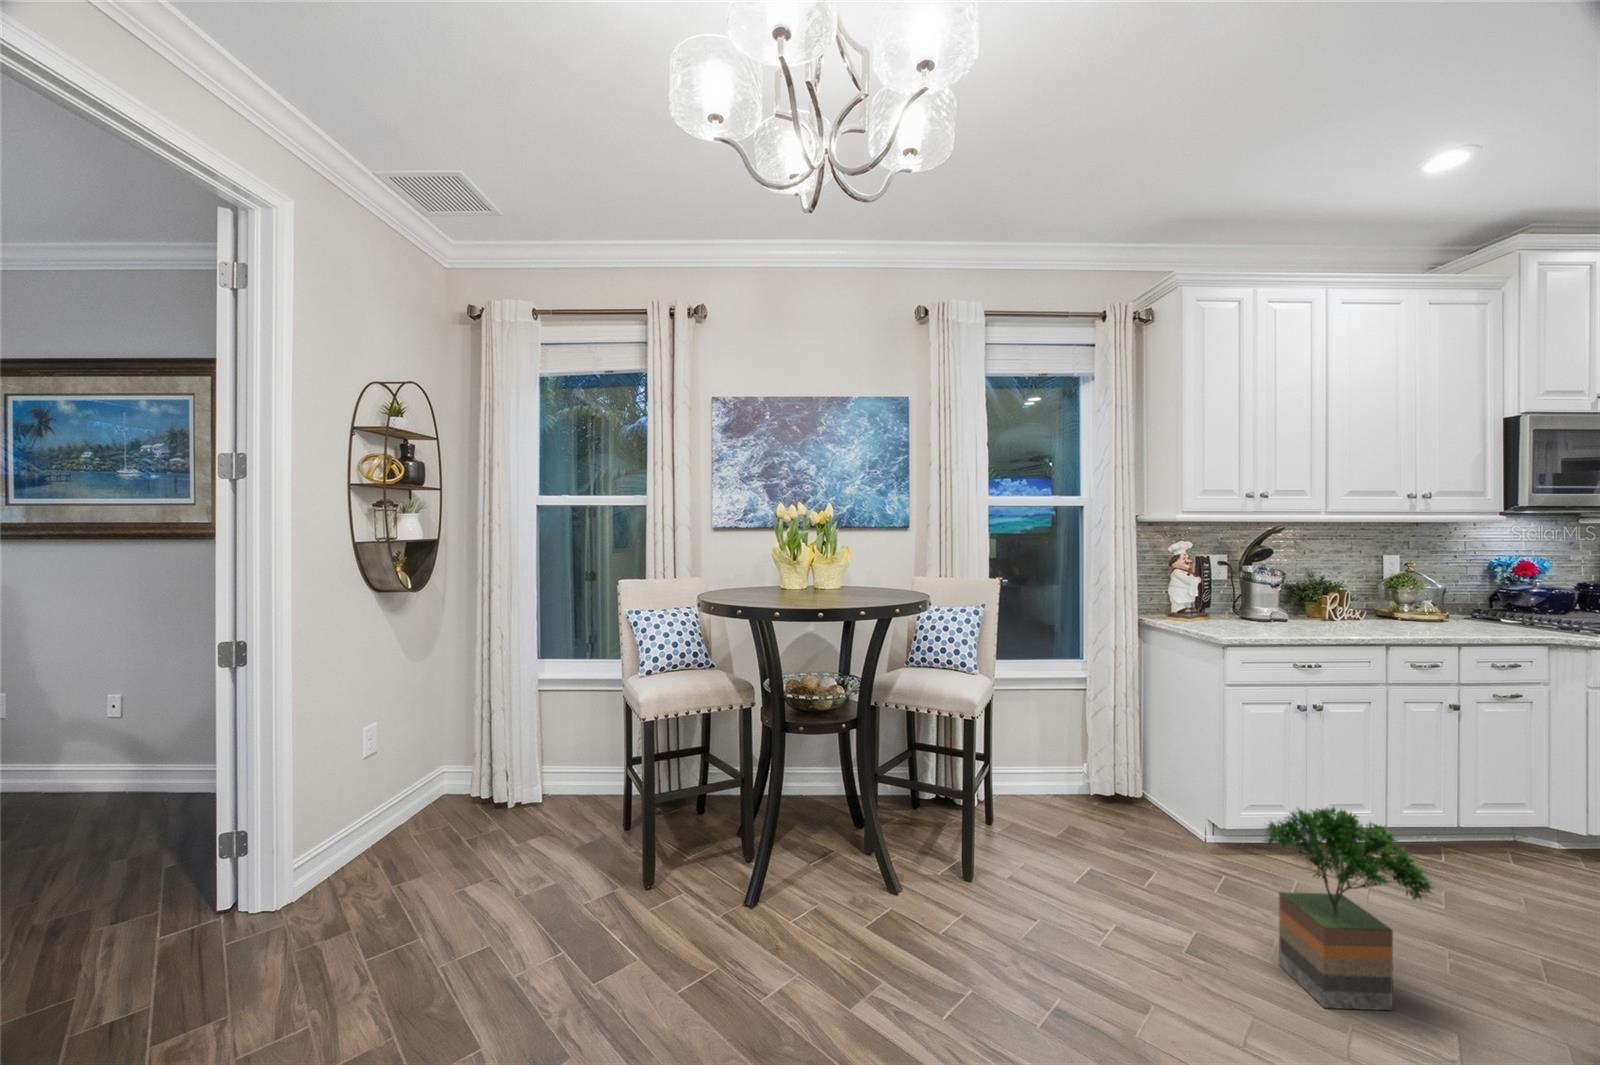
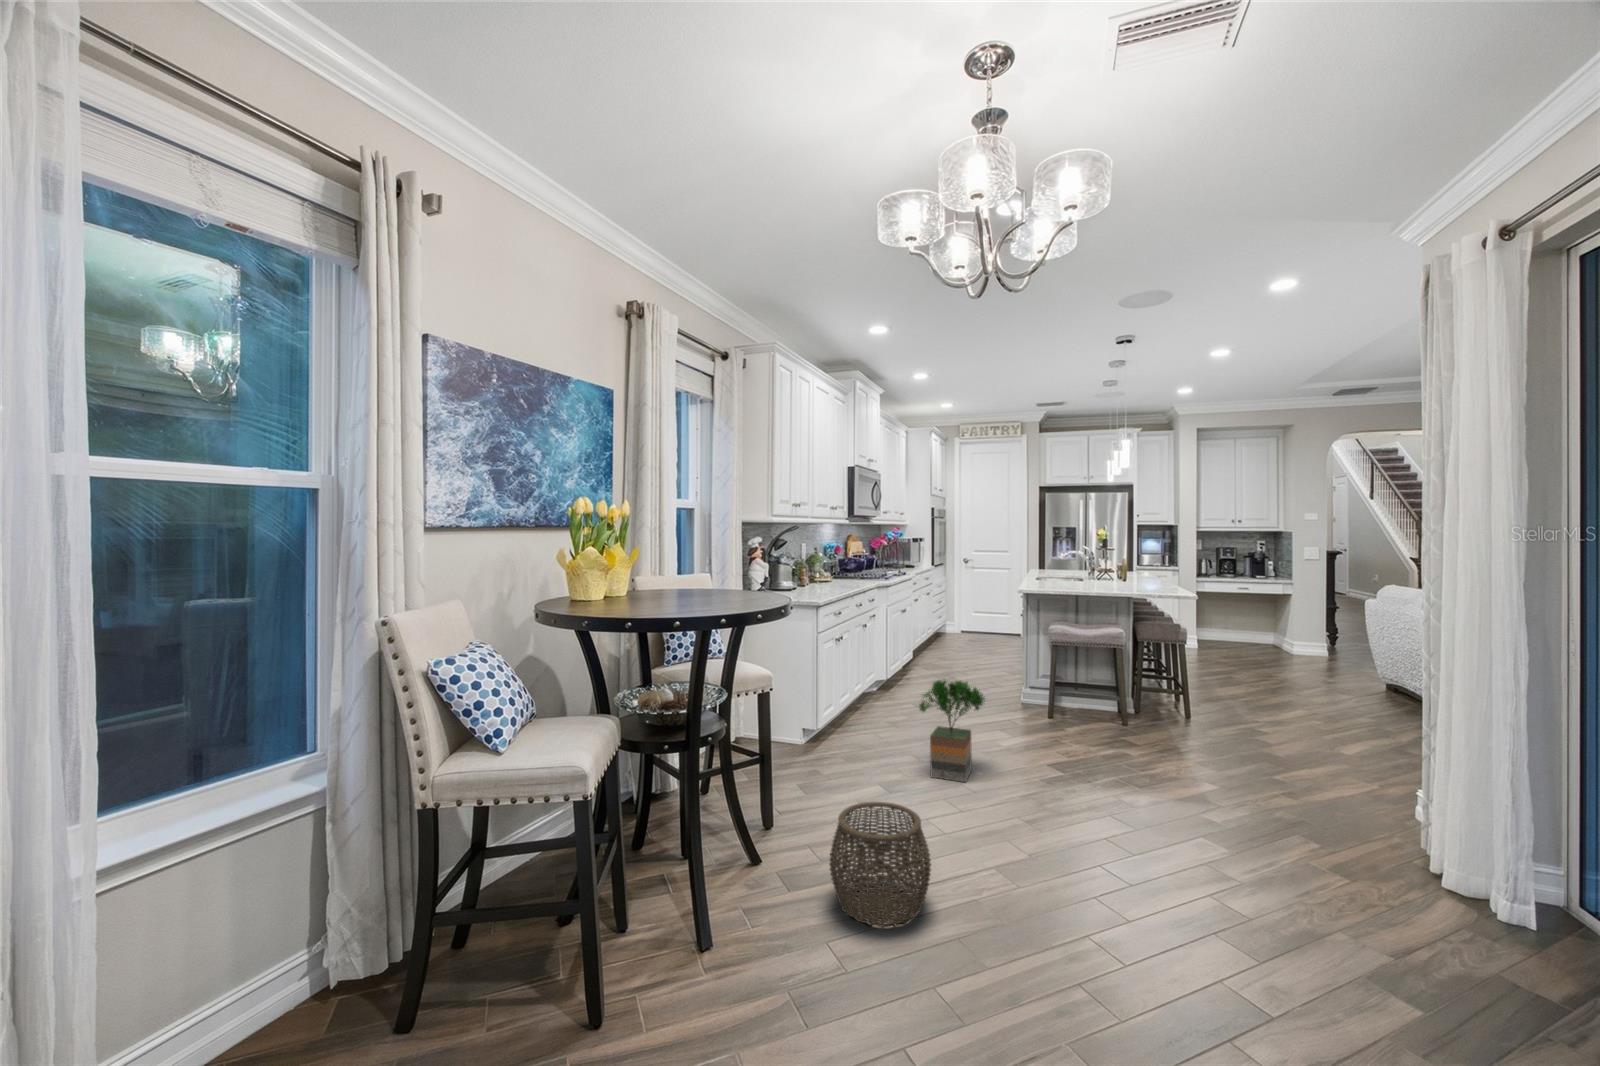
woven basket: none [813,851,934,1008] -> present [829,802,931,927]

